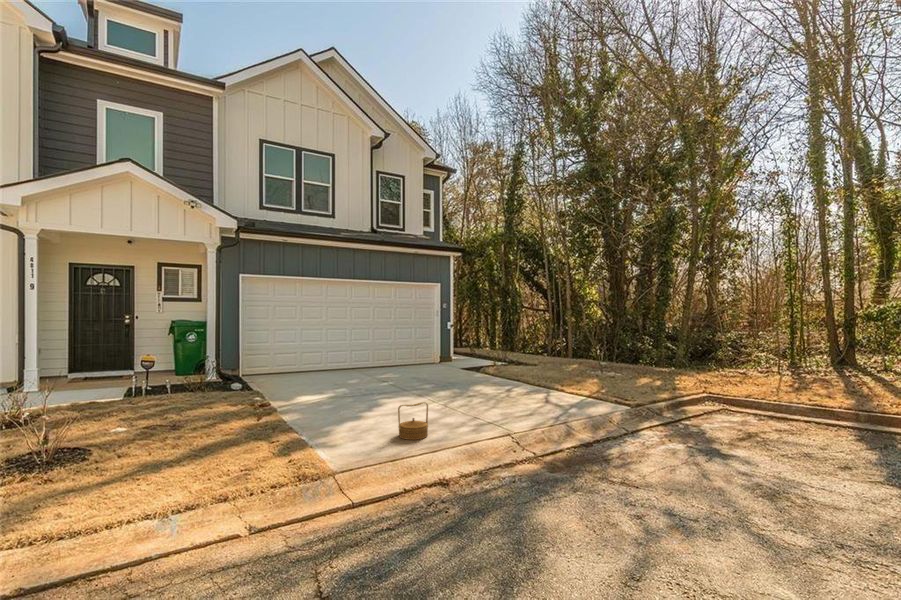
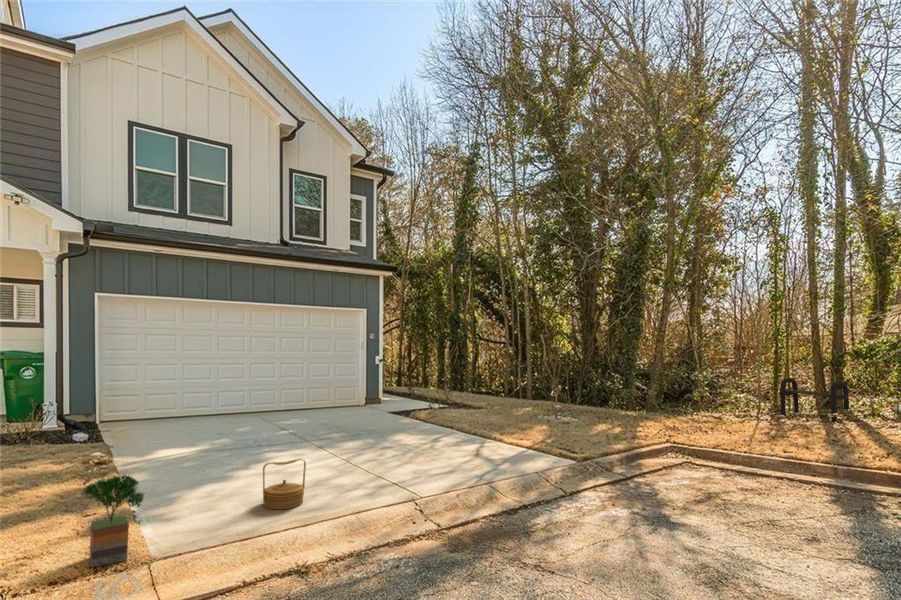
bench: none [799,339,863,376] -> present [780,378,849,421]
potted tree: none [286,411,331,477] -> present [83,475,144,568]

